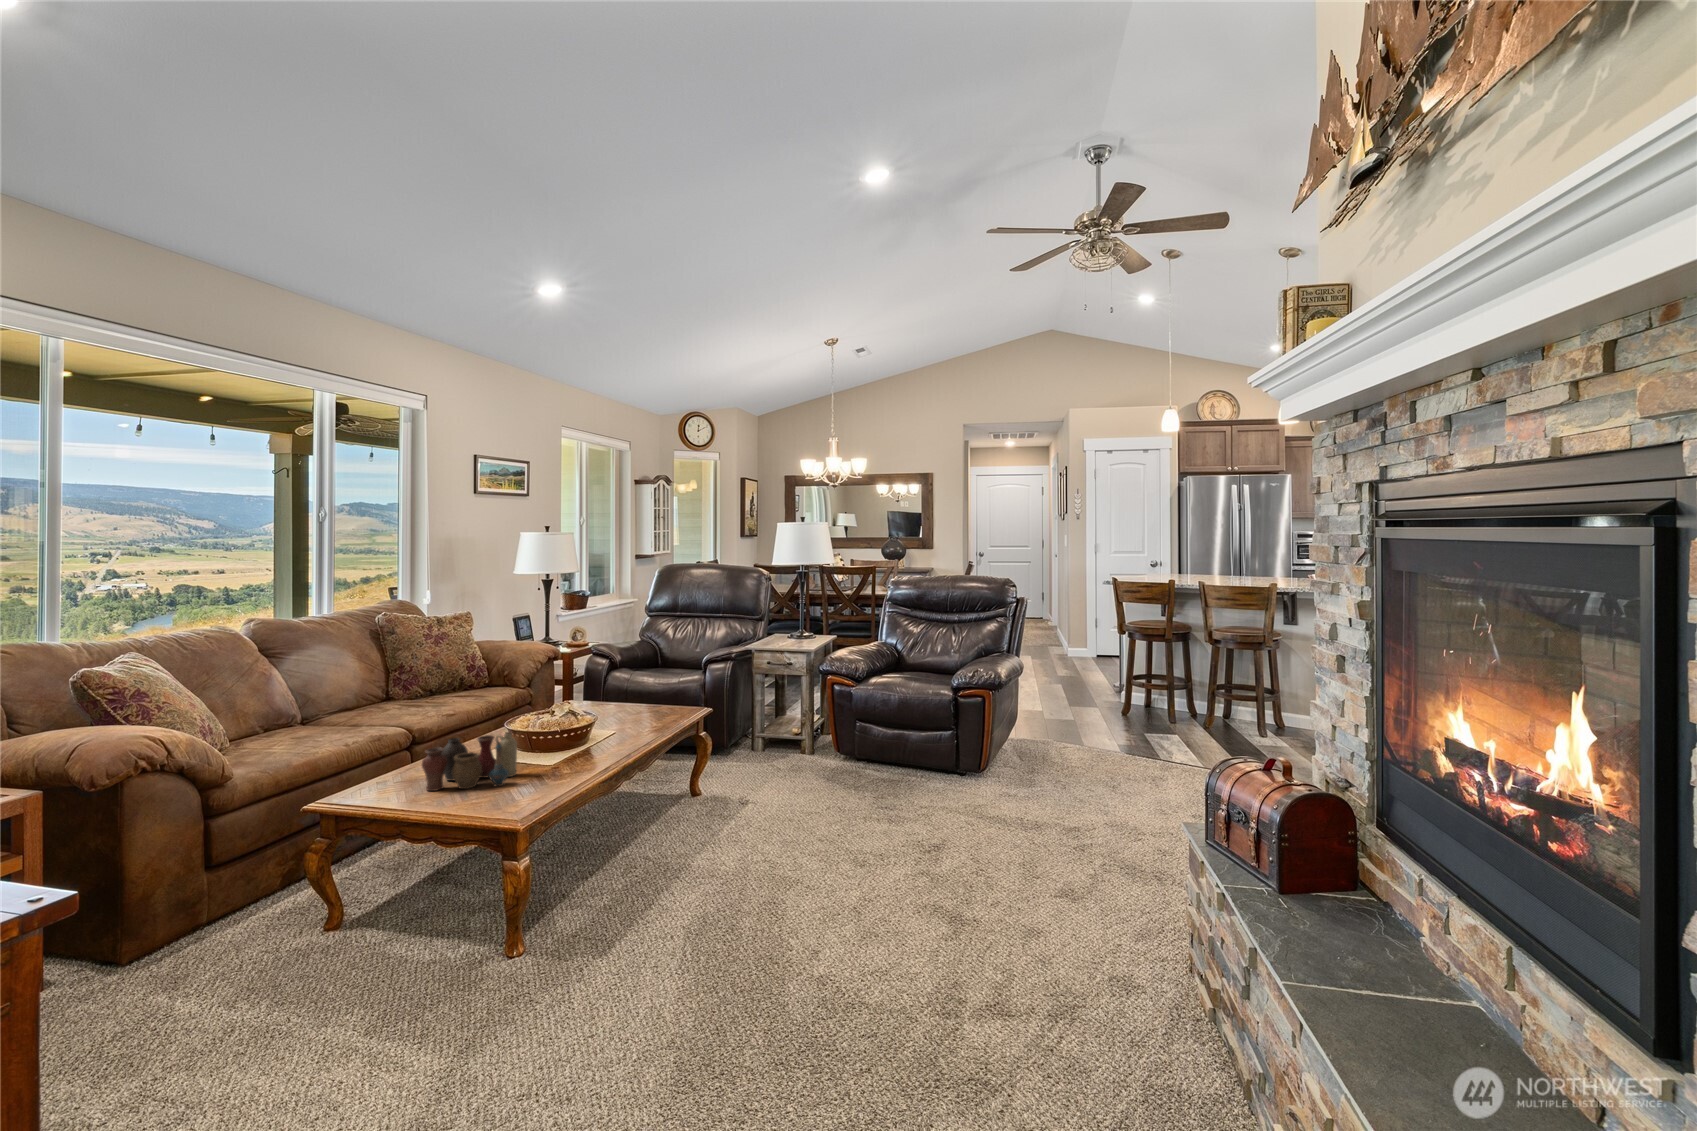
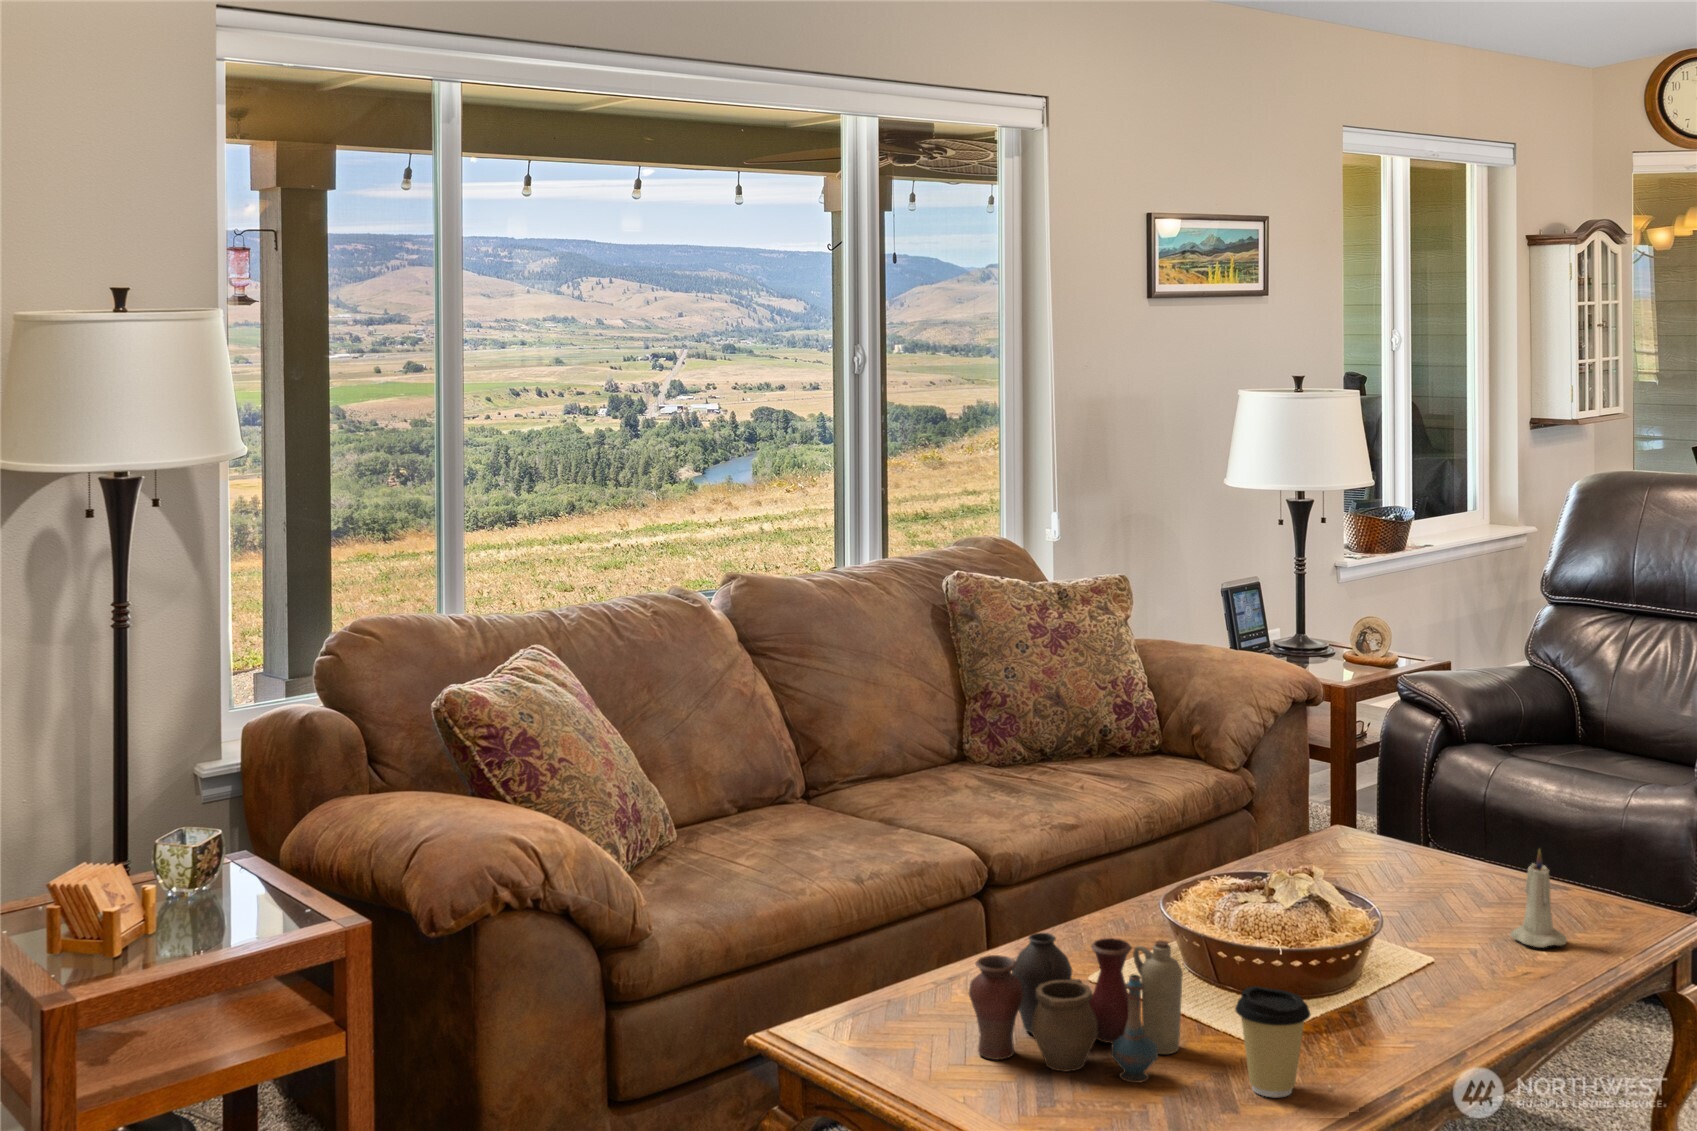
candle: none [640,690,660,727] -> present [1510,849,1566,948]
coffee cup: none [540,740,570,780] -> present [1235,986,1310,1097]

